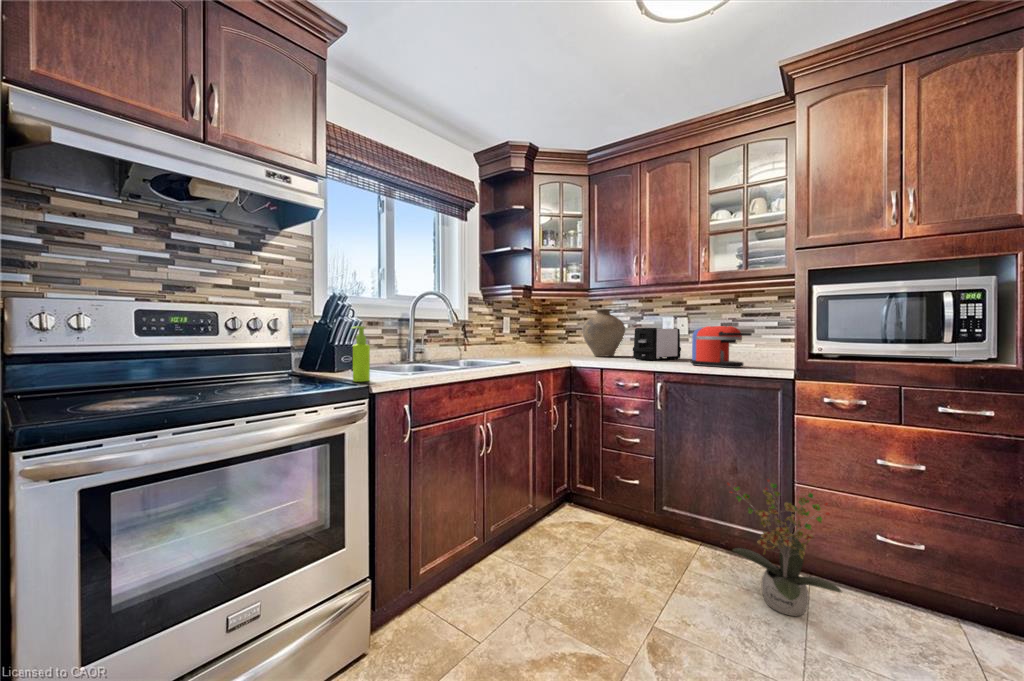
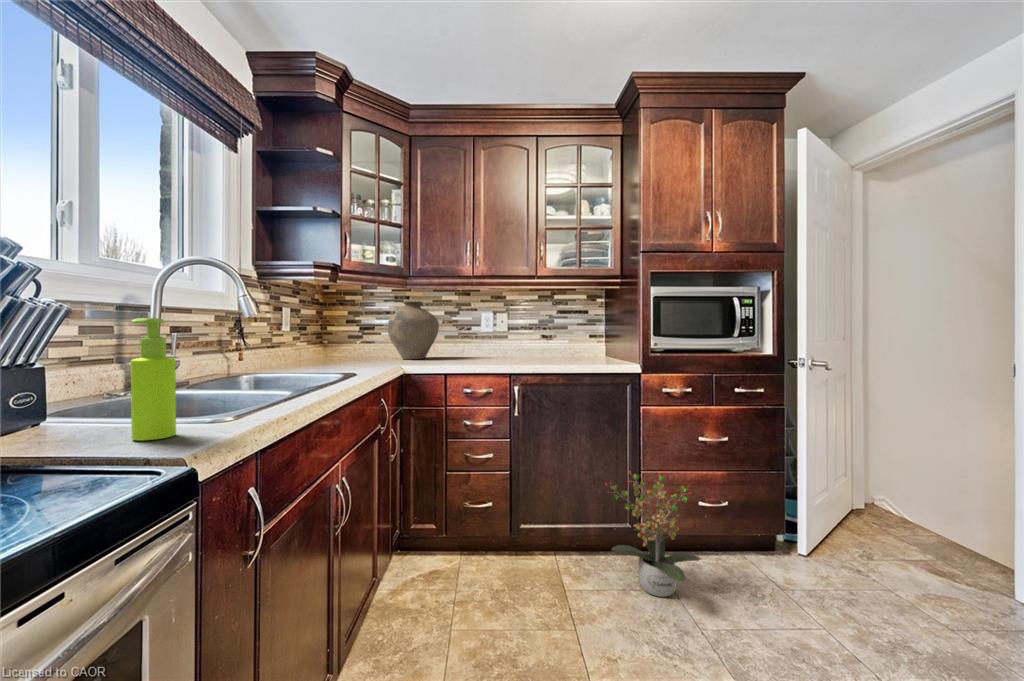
coffee maker: present [690,326,752,368] -> none [539,323,599,365]
toaster: present [633,328,681,361] -> none [462,325,503,361]

